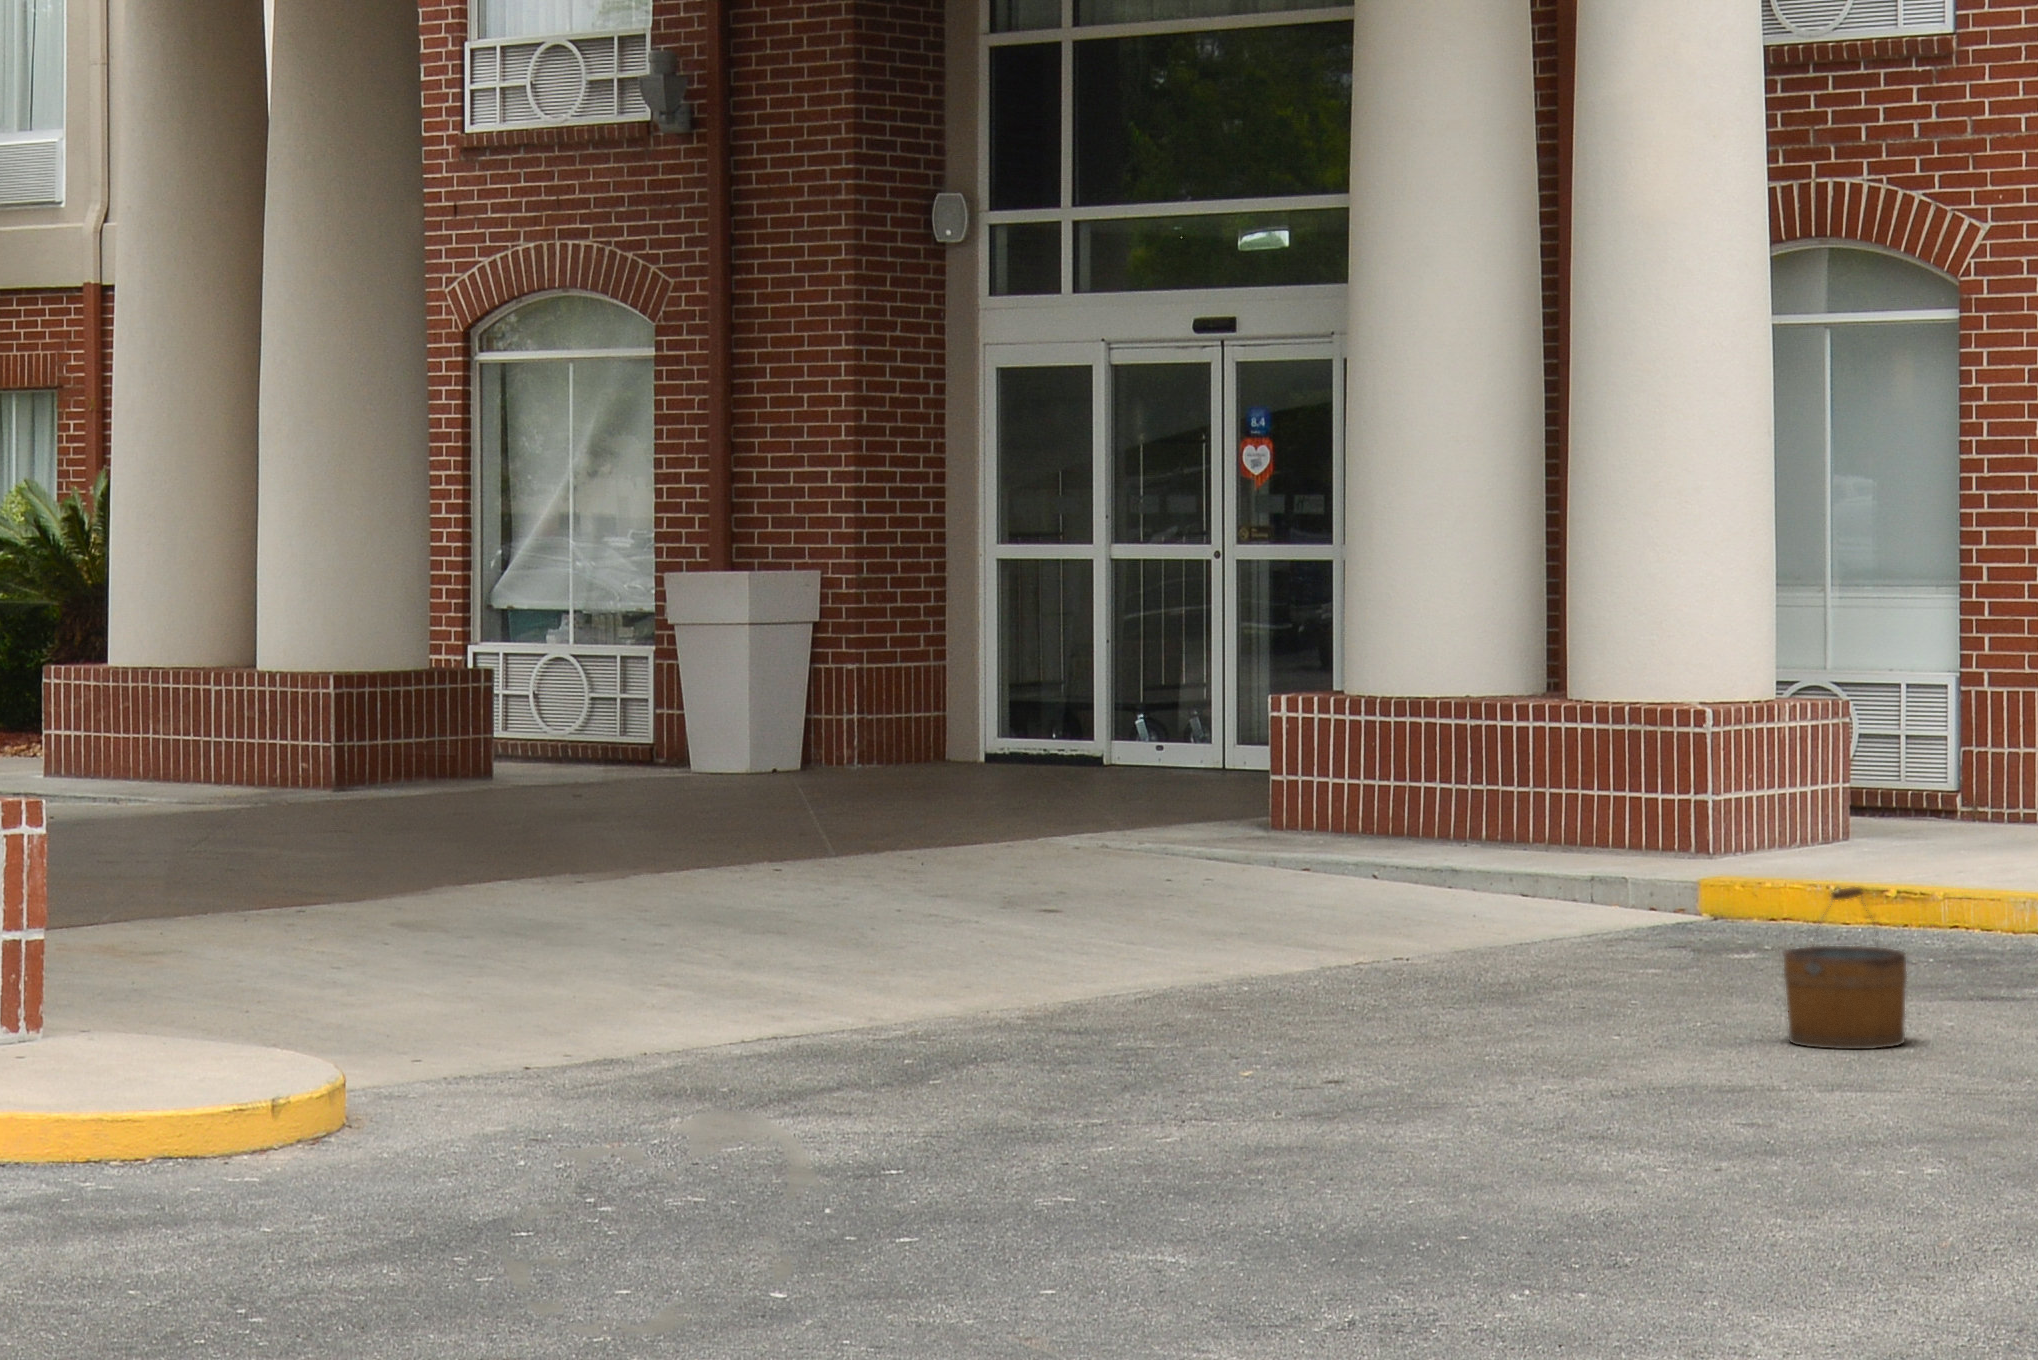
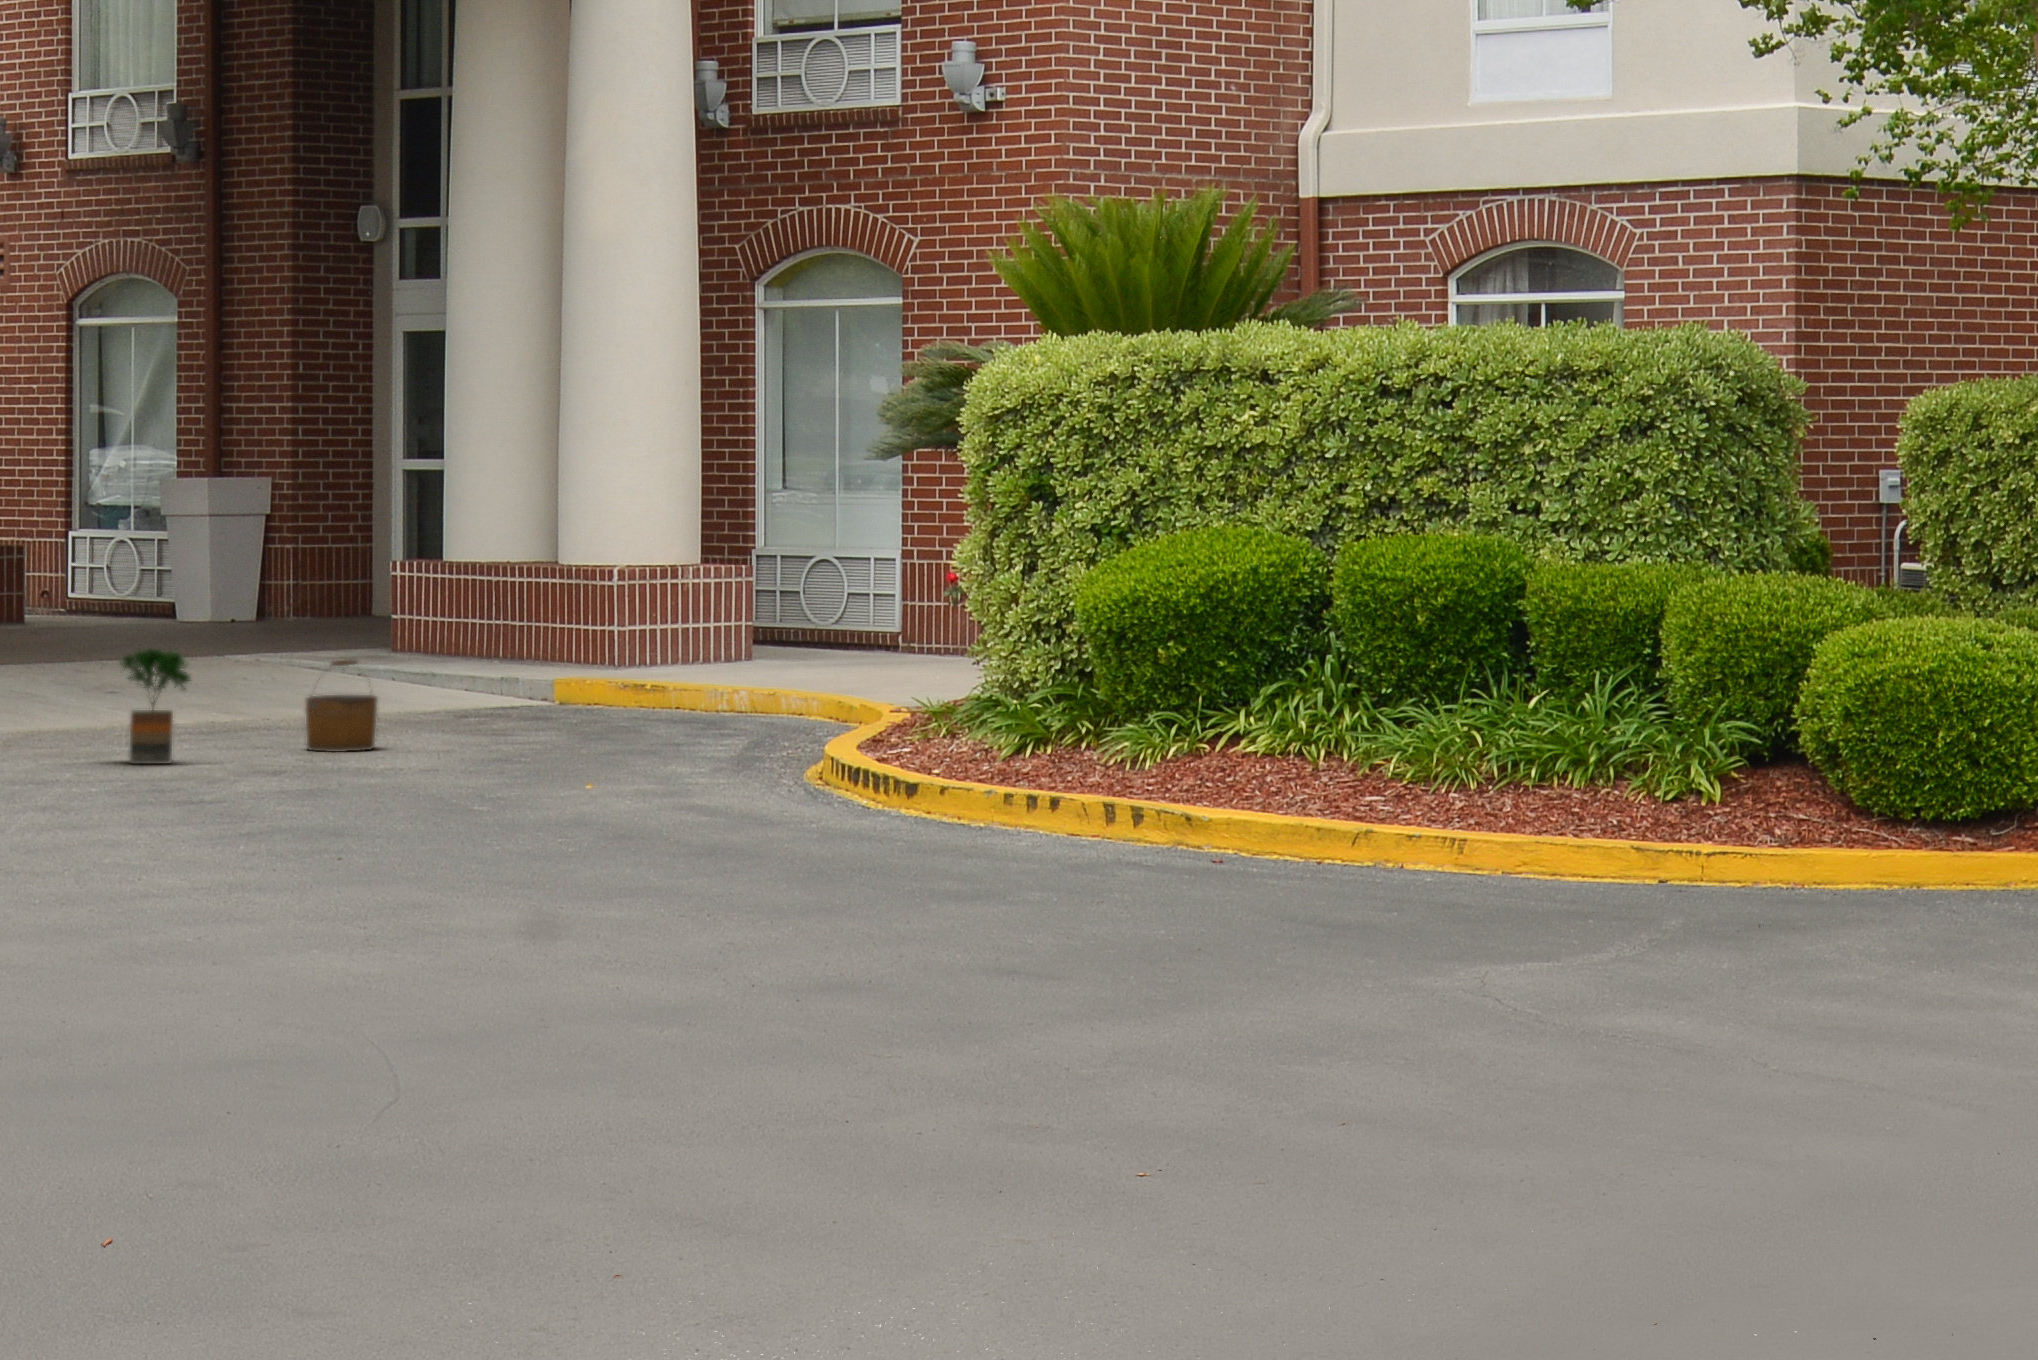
potted tree: none [1584,879,1730,1090] -> present [120,649,191,764]

